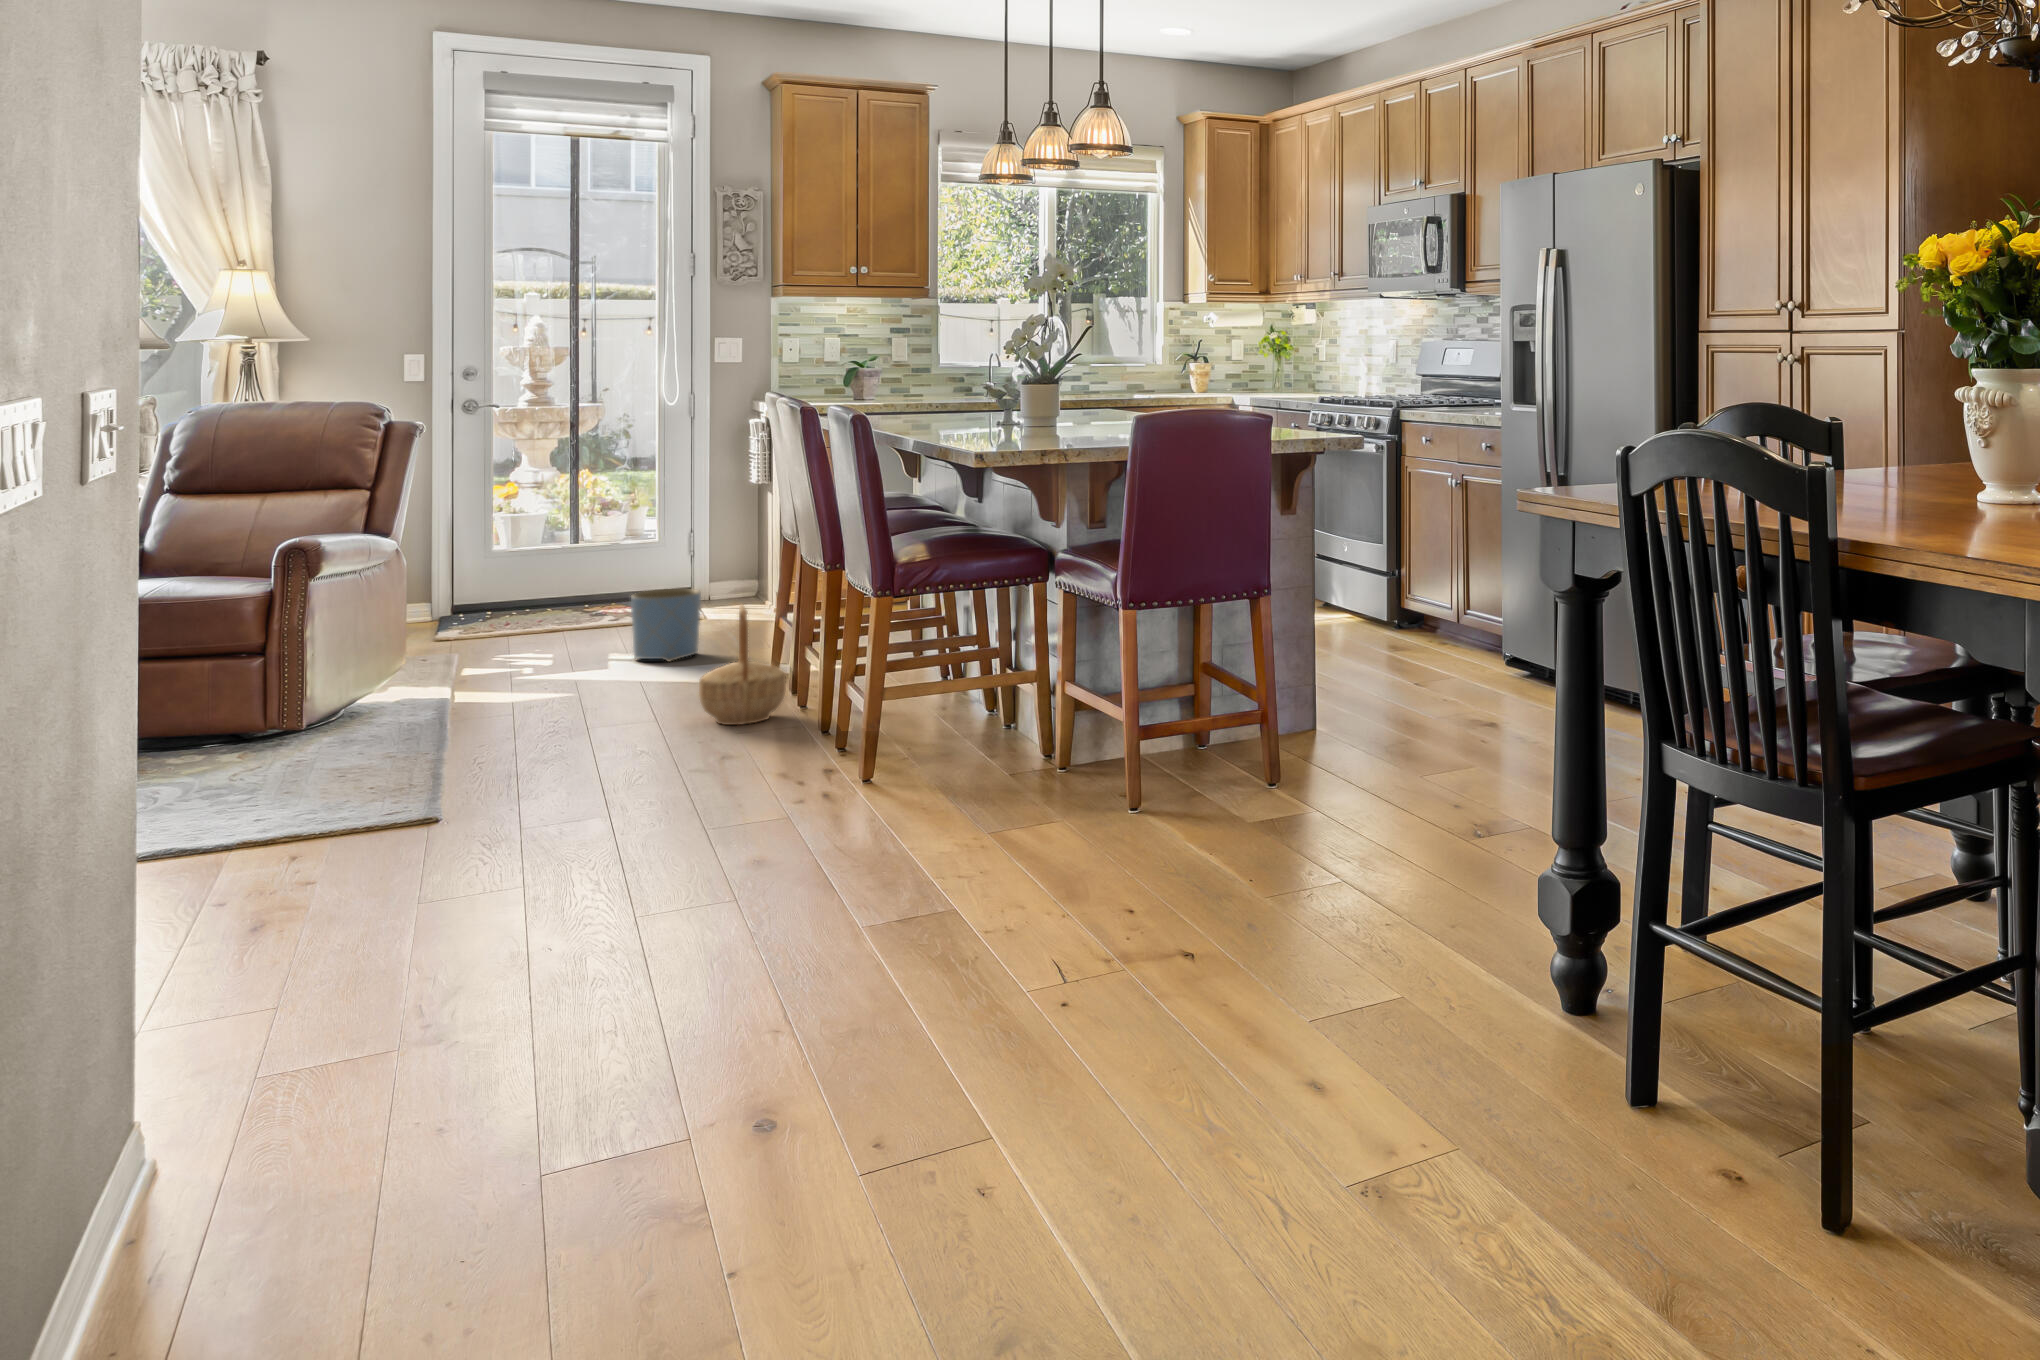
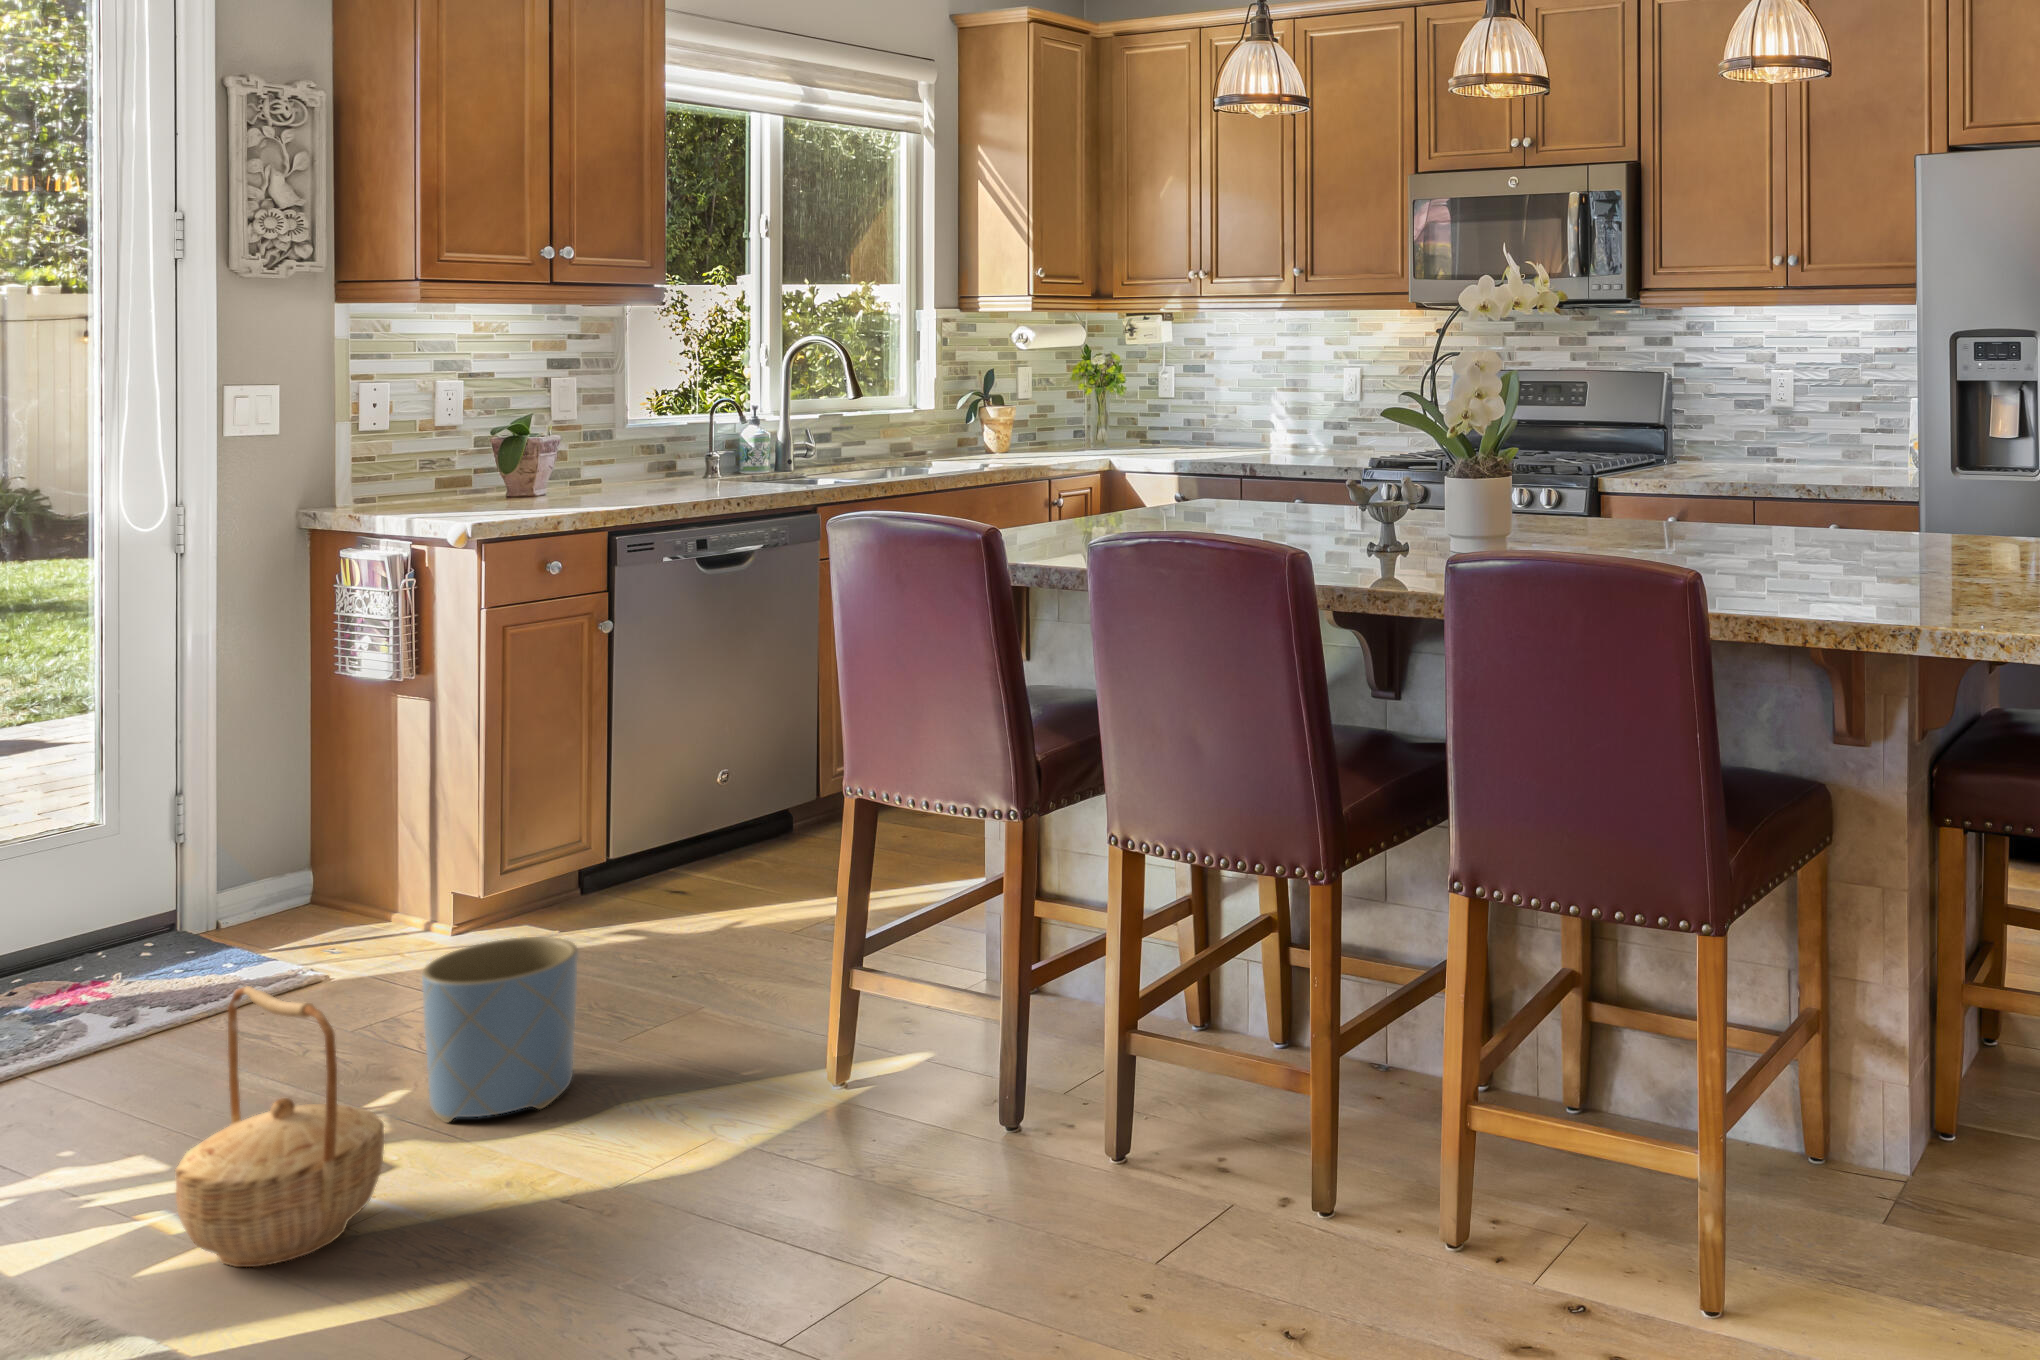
basket: present [699,605,786,725] -> present [176,986,384,1267]

